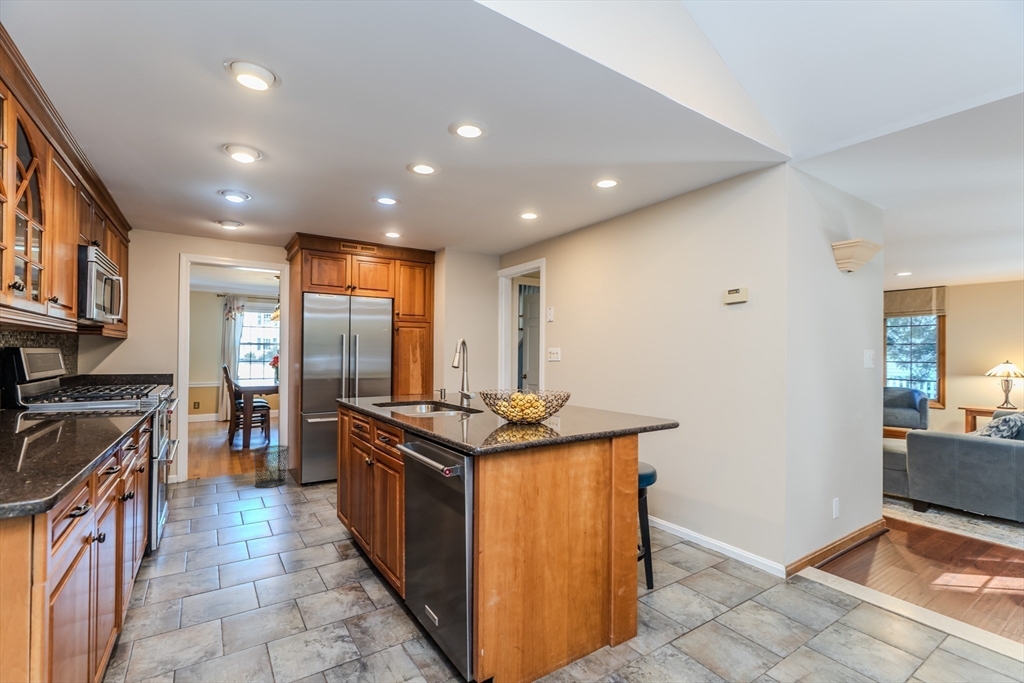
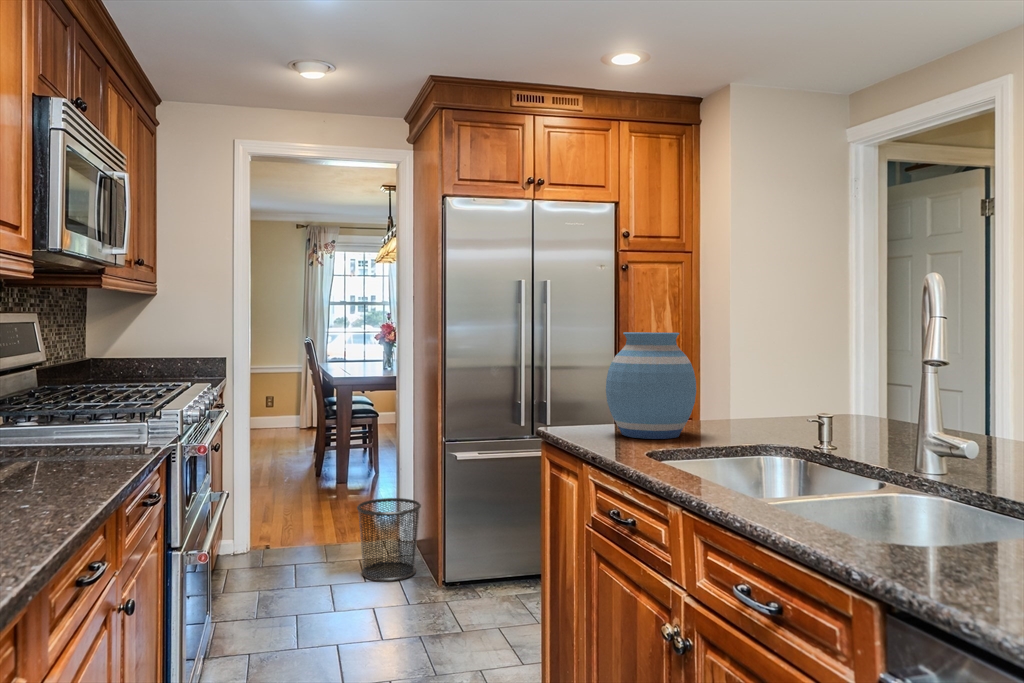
vase: none [371,357,409,401] -> present [606,332,696,439]

